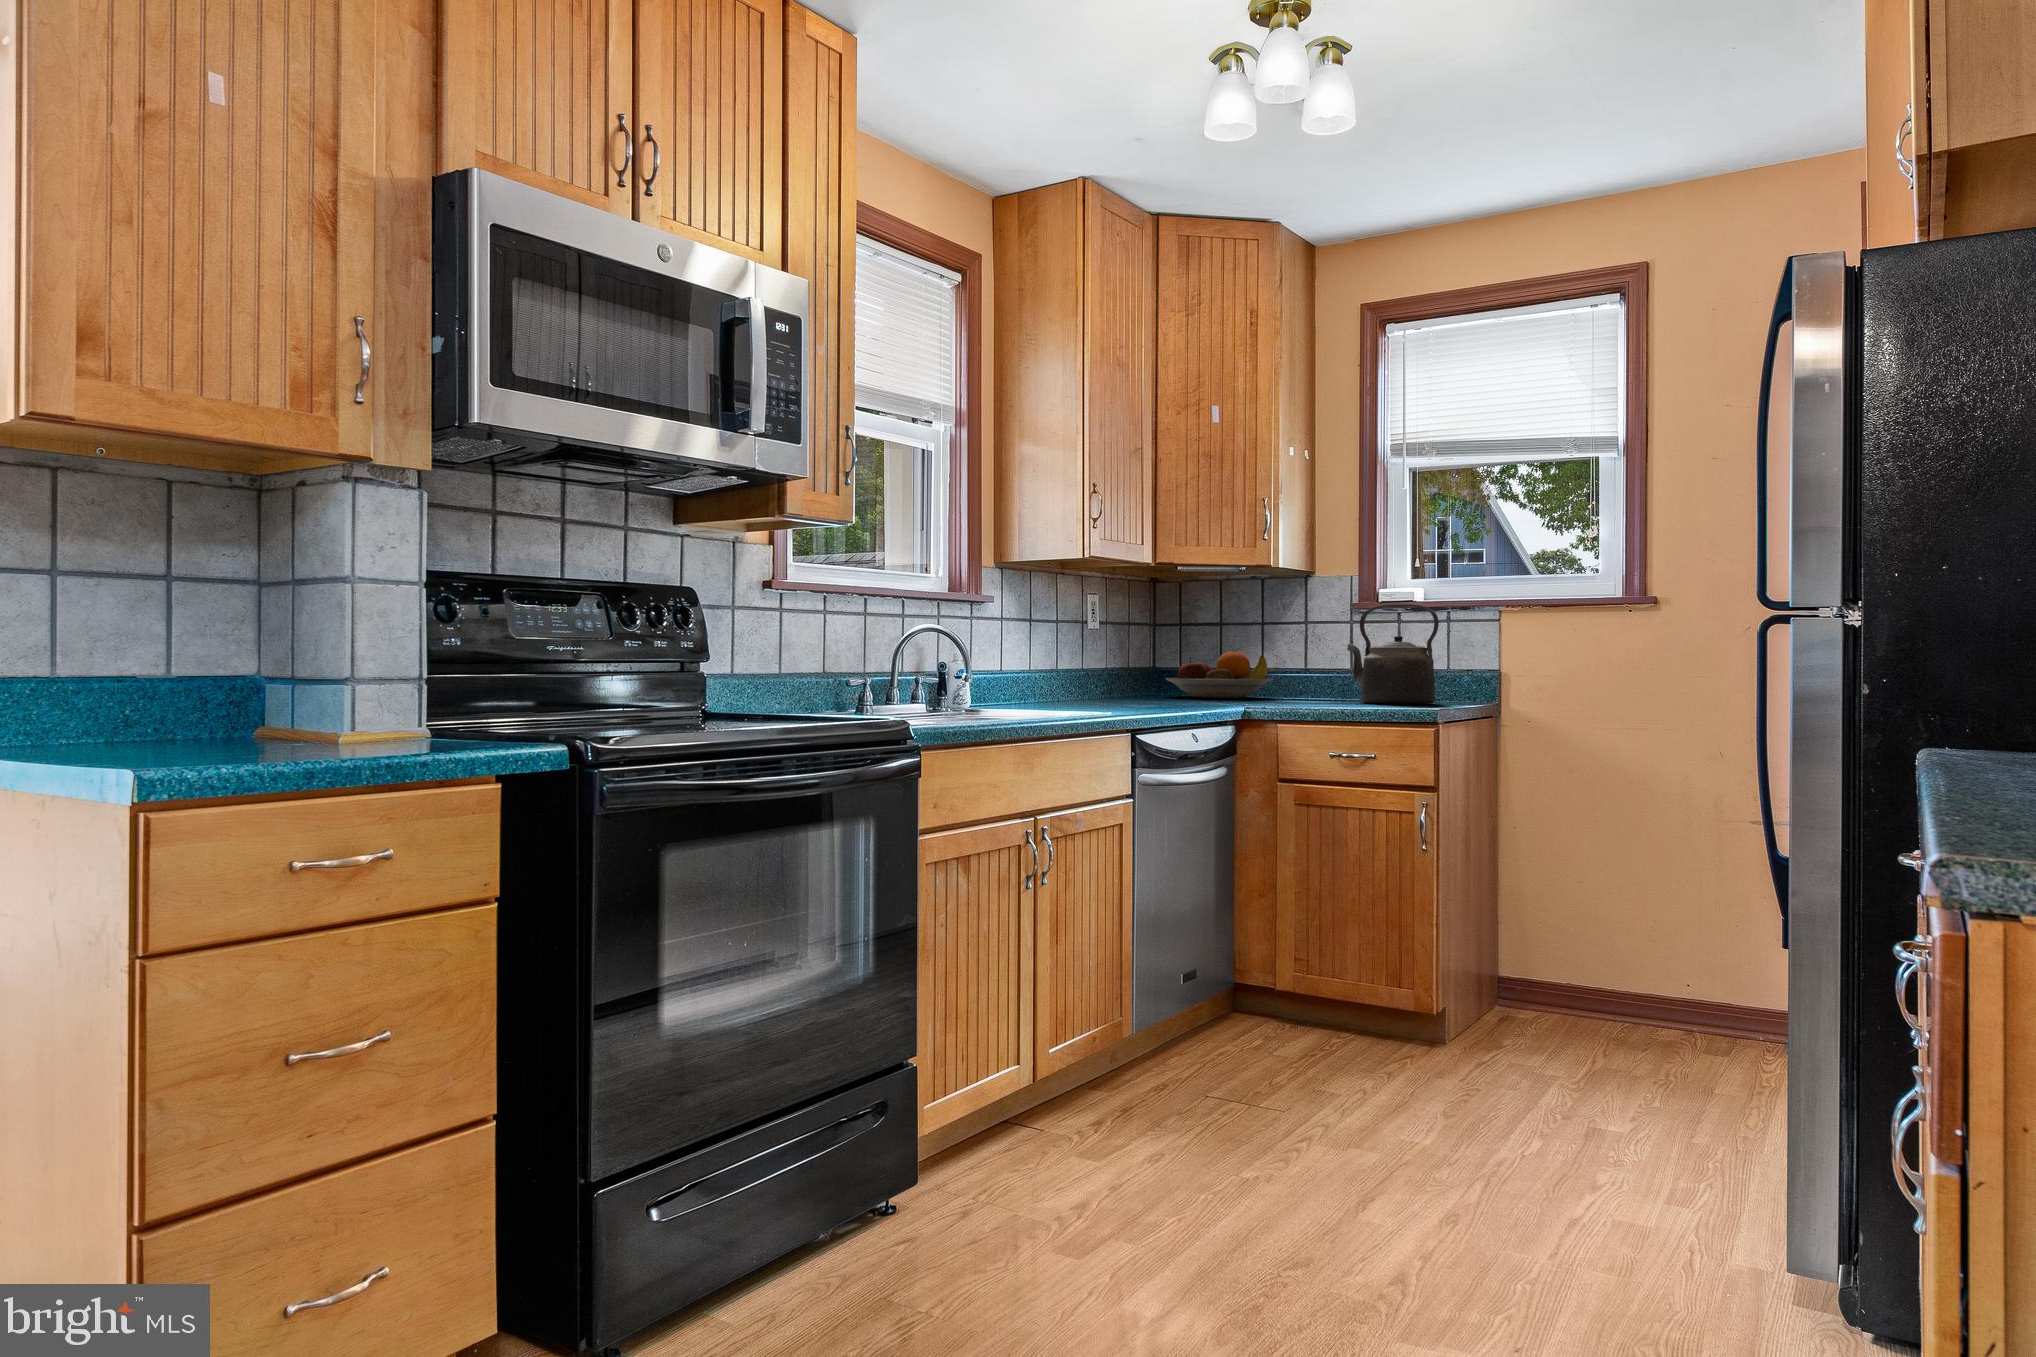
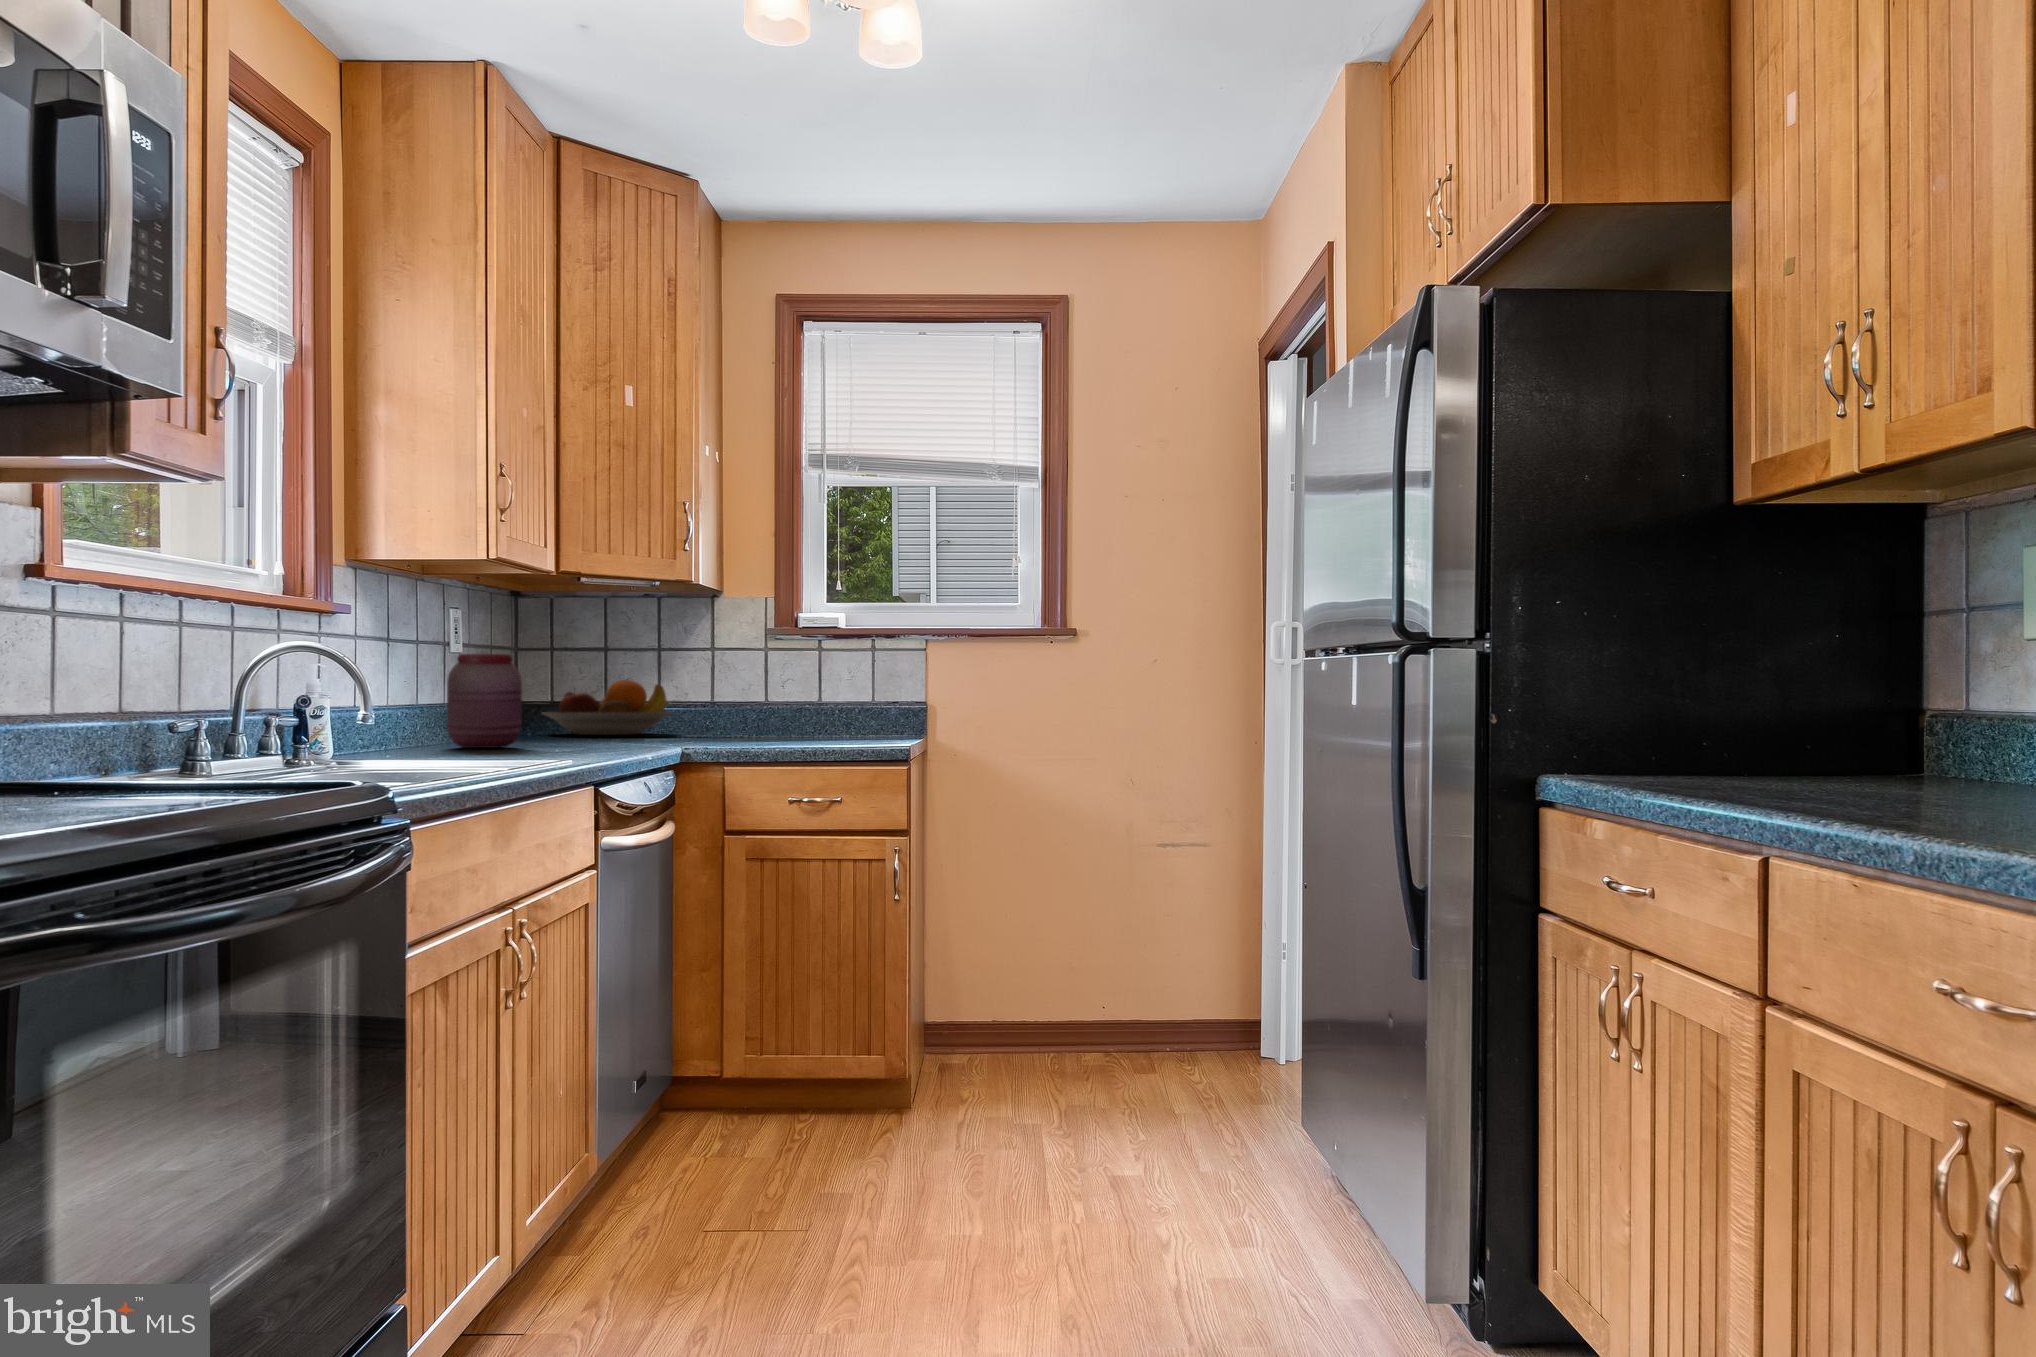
kettle: present [1347,604,1439,704] -> none [764,629,866,737]
jar: none [1059,631,1112,703] -> present [447,654,522,748]

